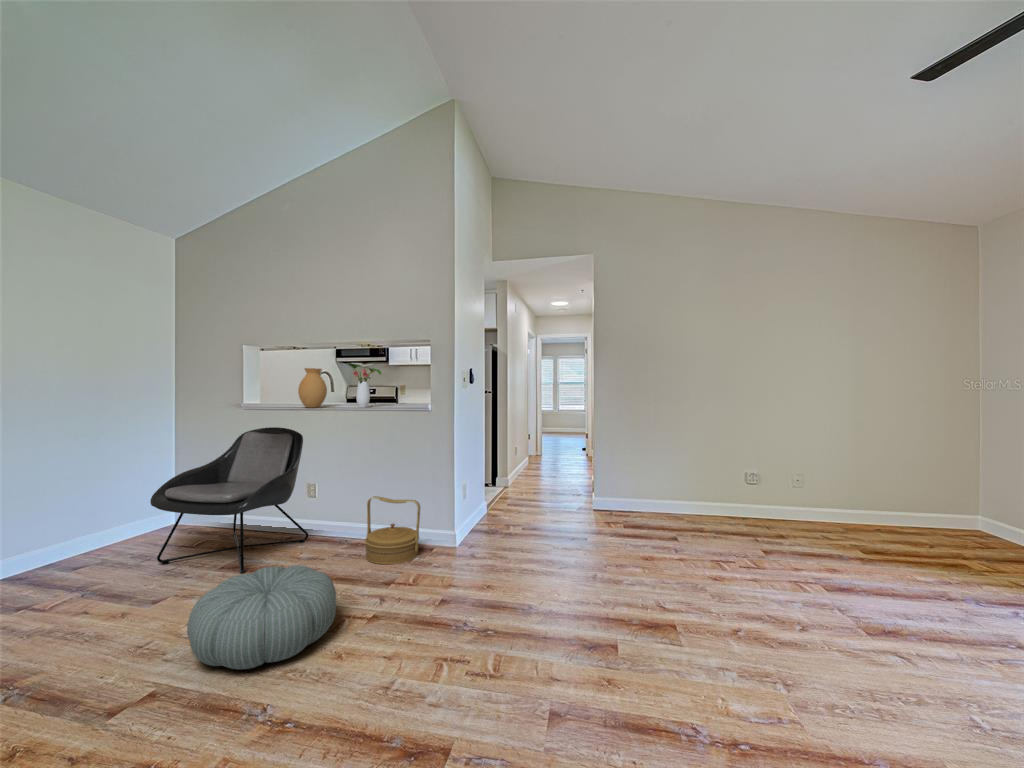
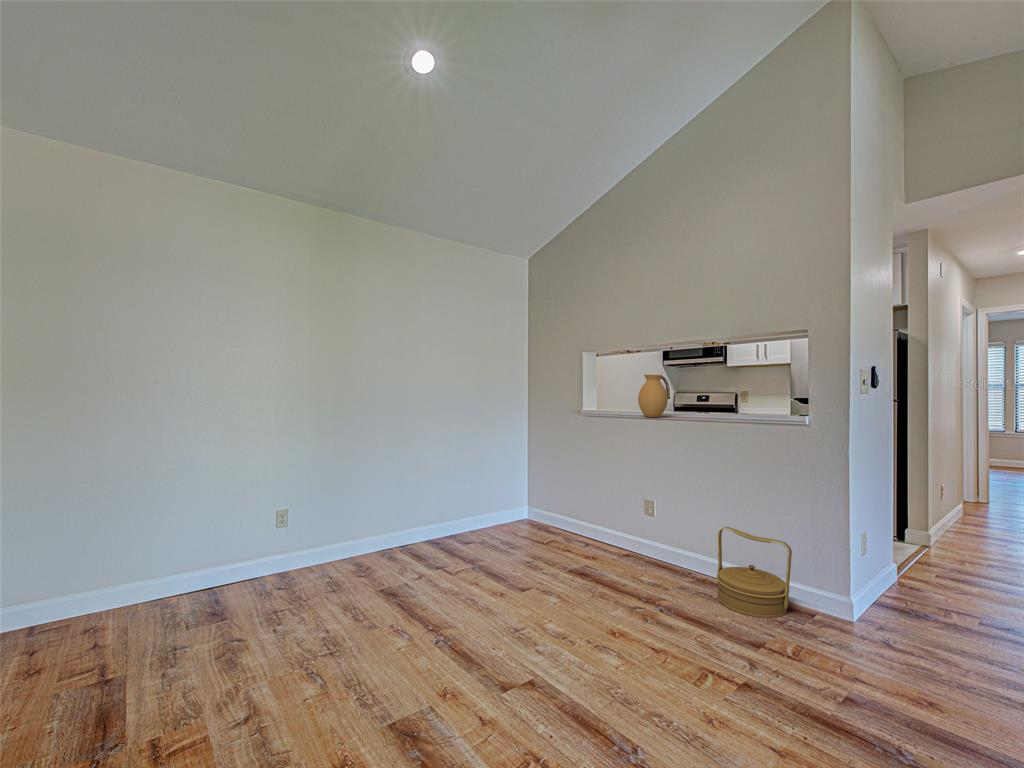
flower arrangement: present [341,363,381,408] -> none [685,367,734,420]
lounge chair: present [150,427,308,573] -> none [516,435,648,583]
pouf: present [187,565,336,669] -> none [556,588,701,702]

